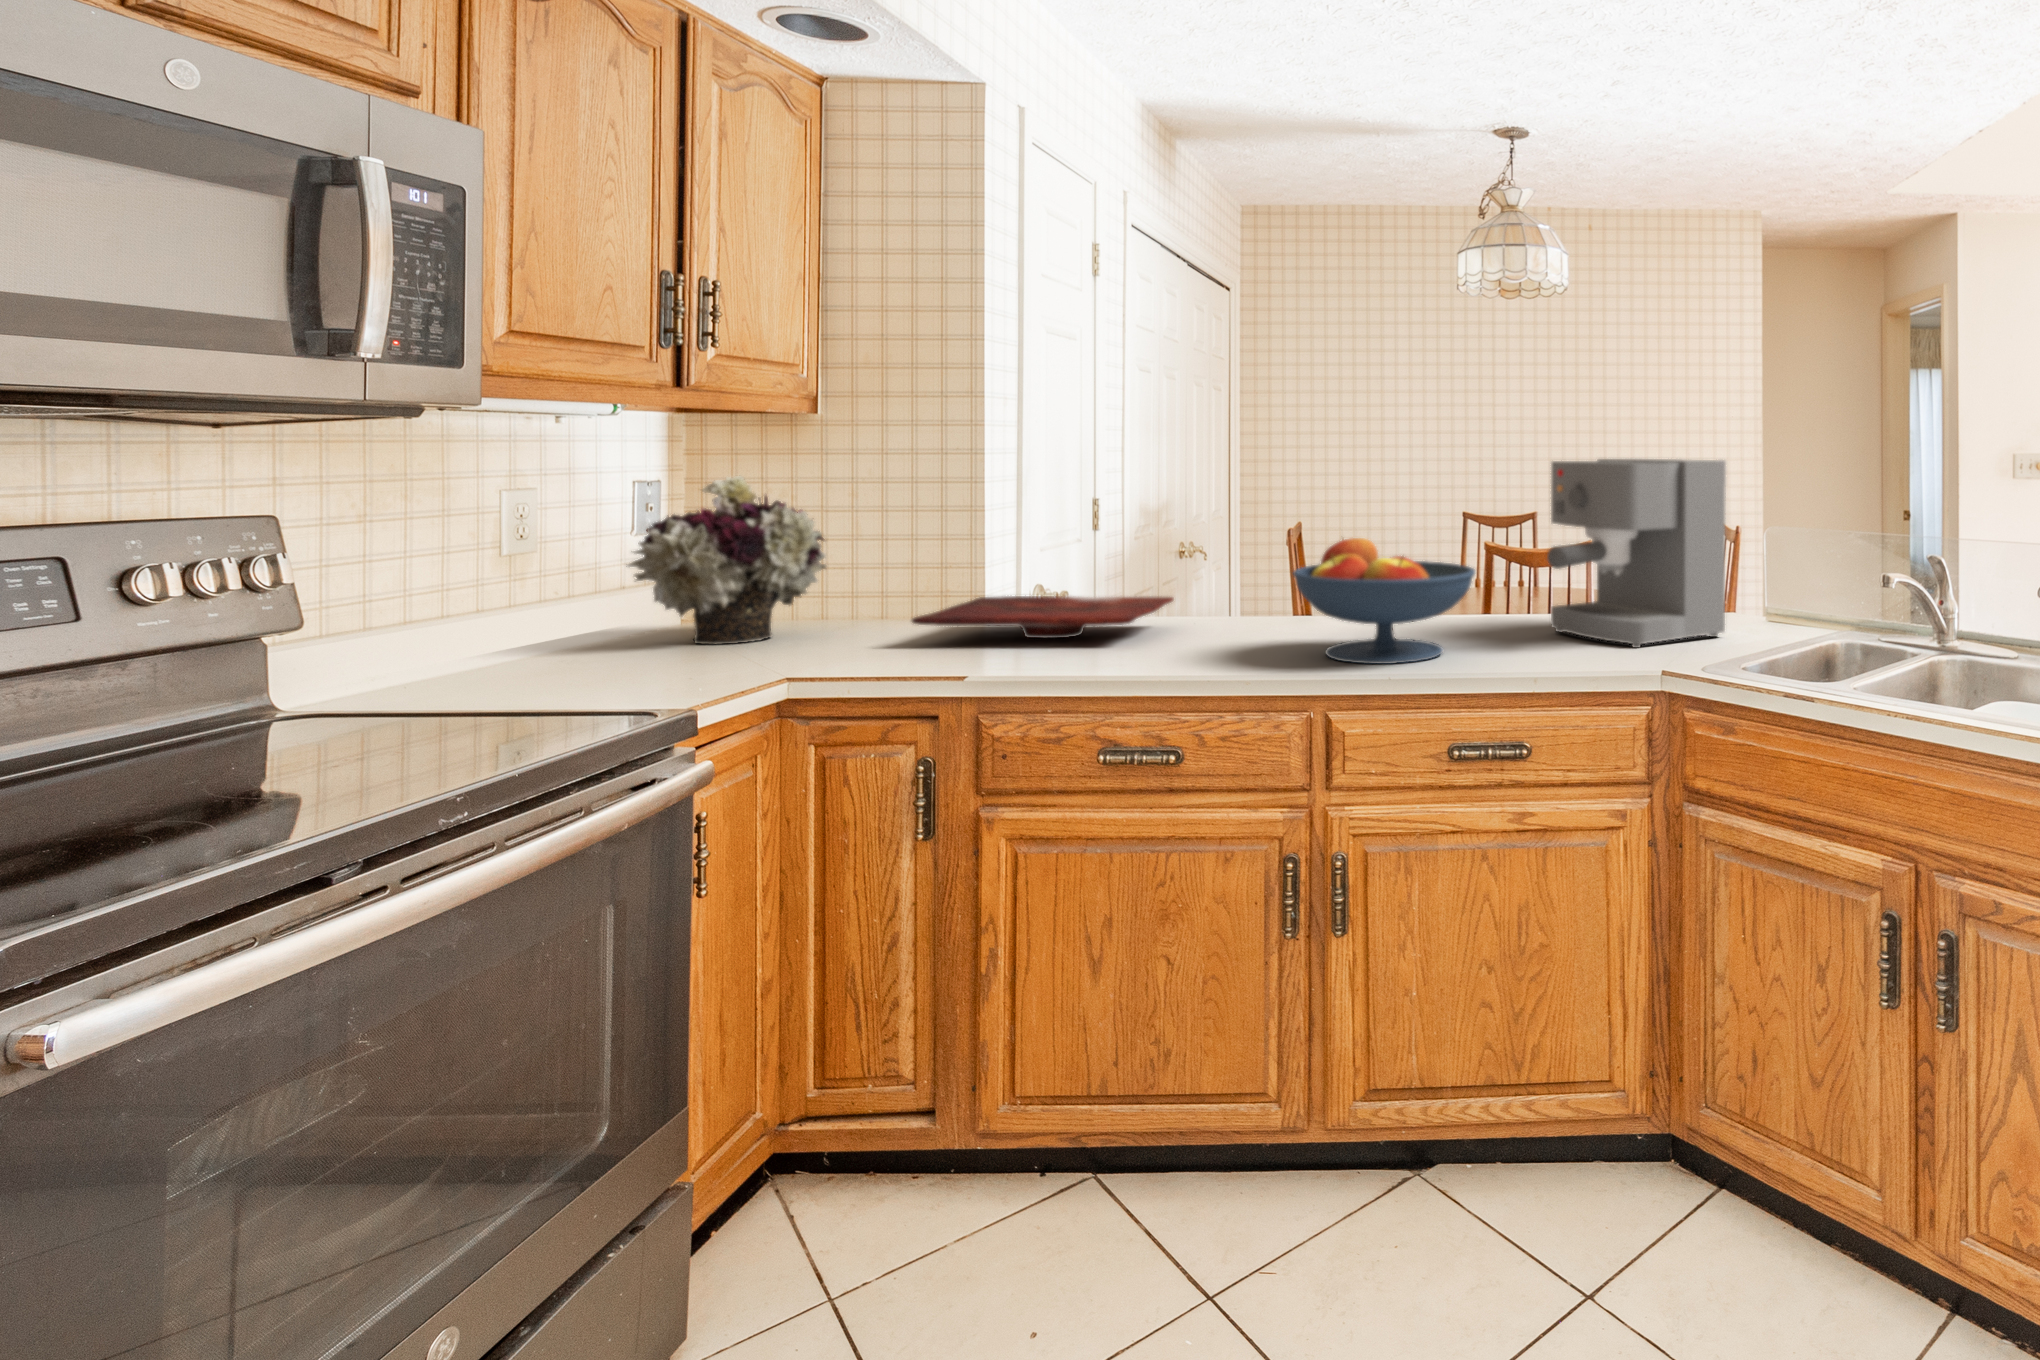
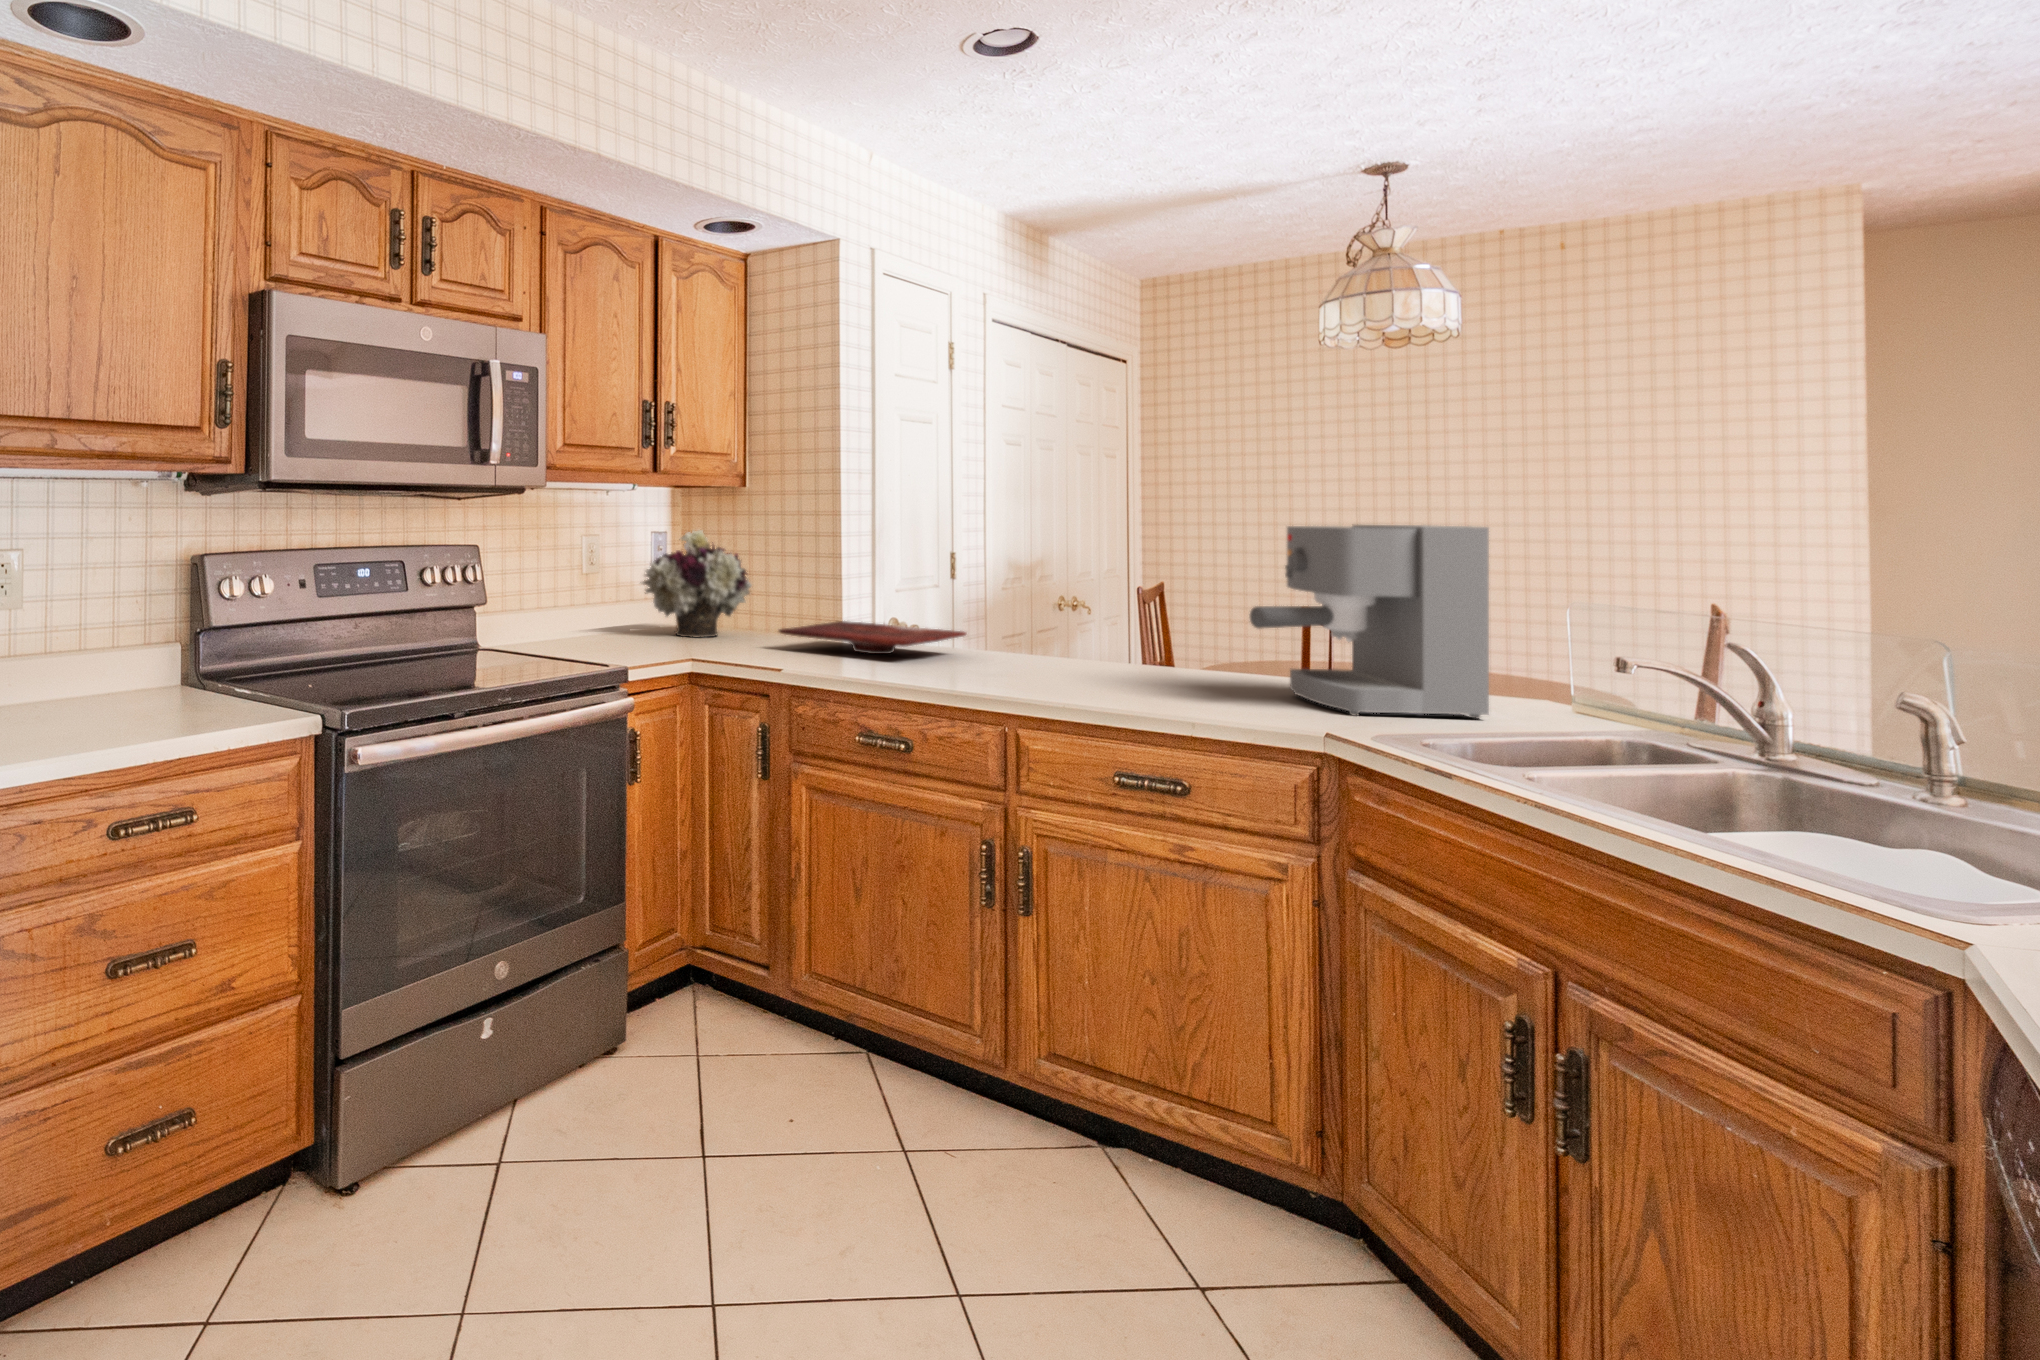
fruit bowl: present [1293,538,1475,664] -> none [1007,587,1173,697]

